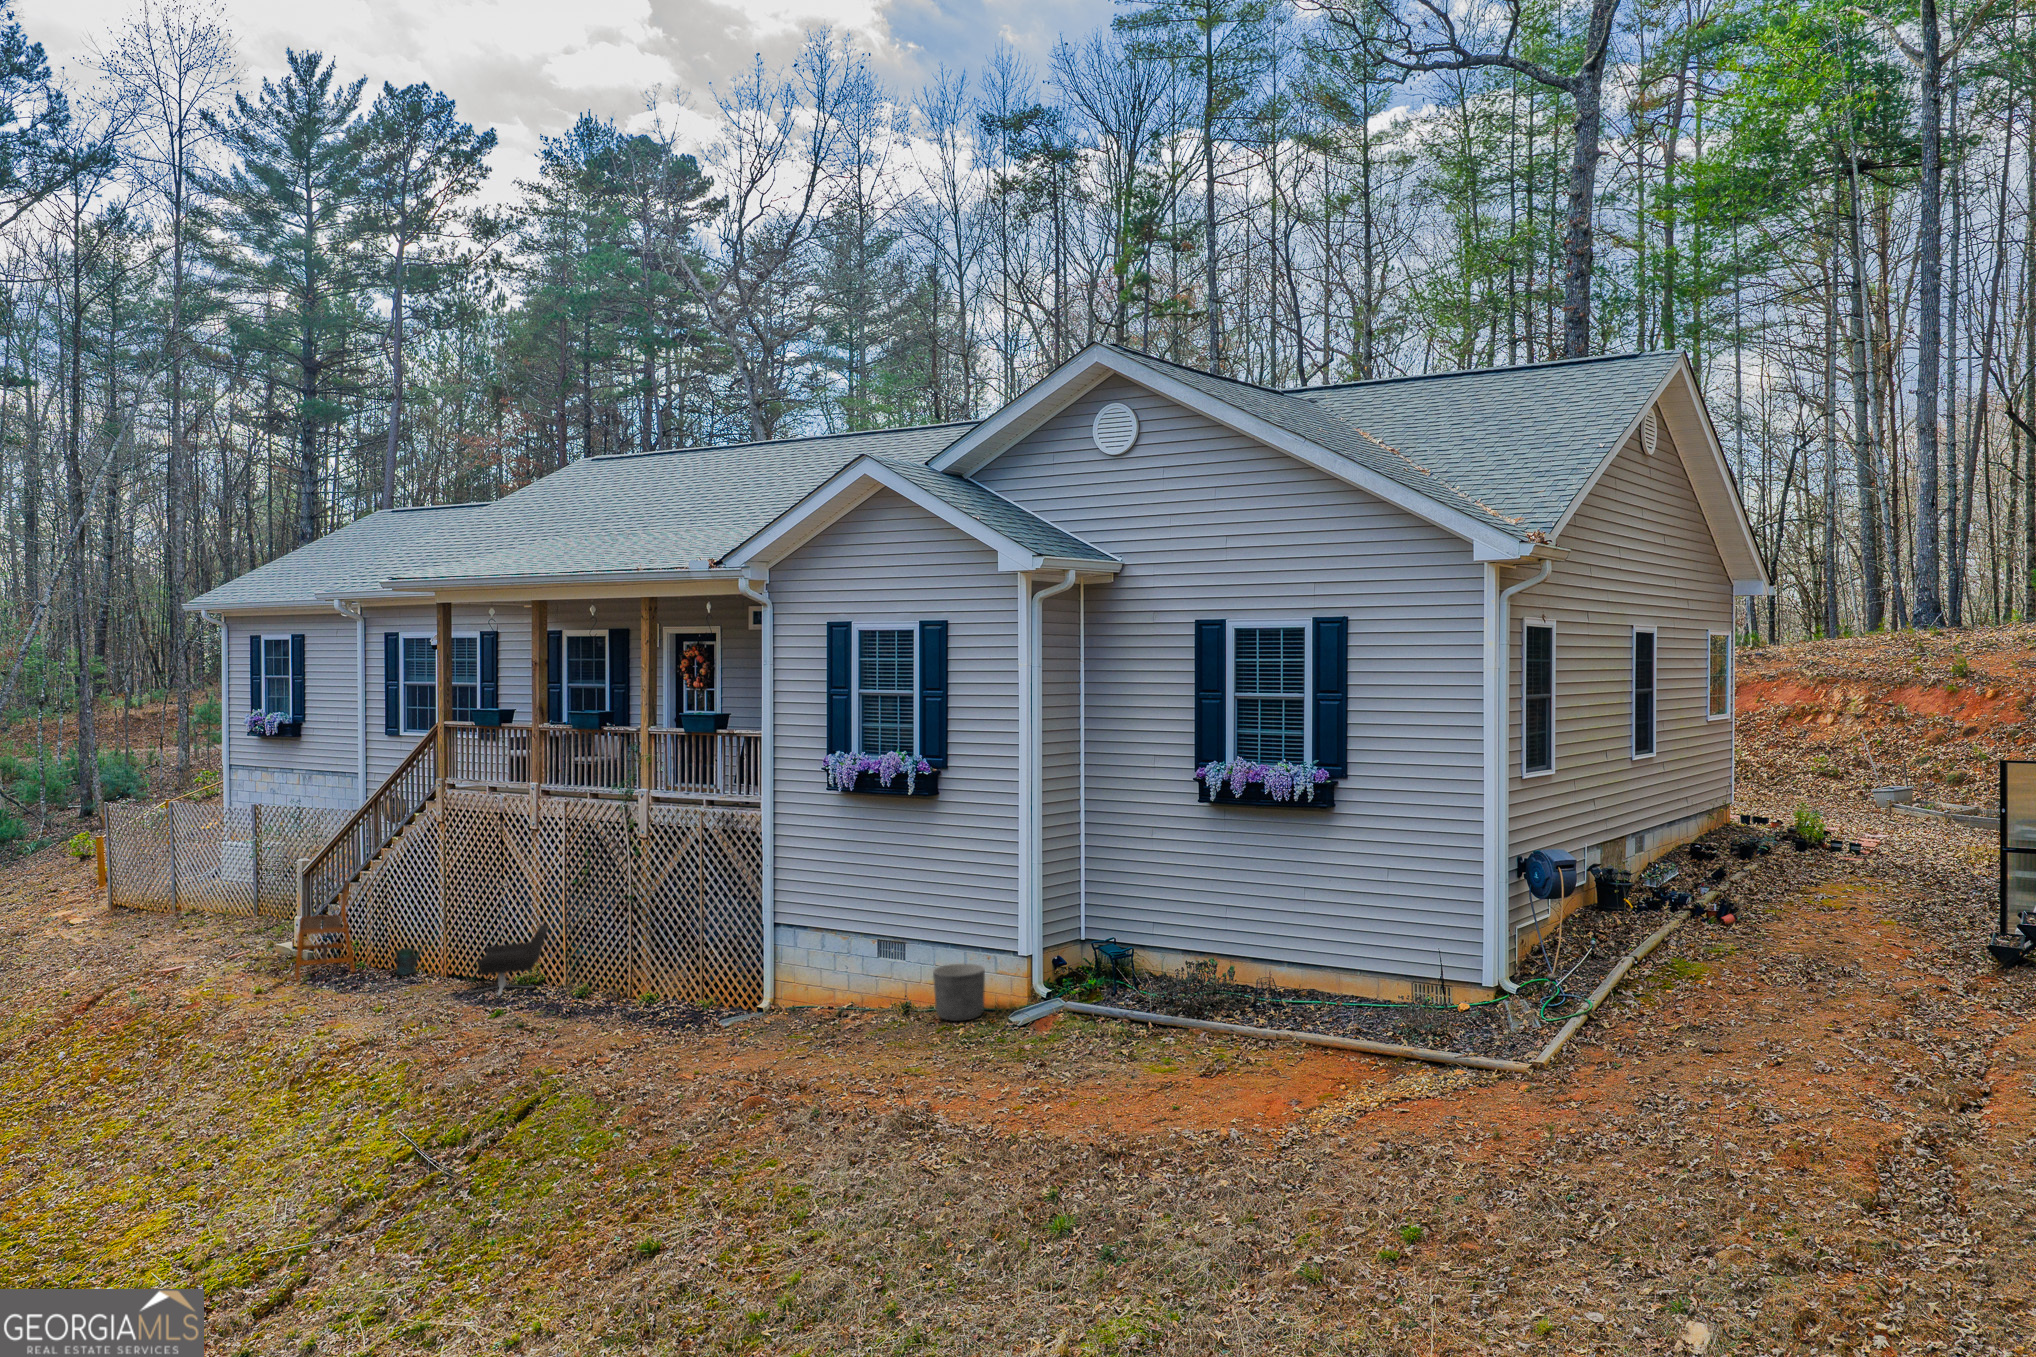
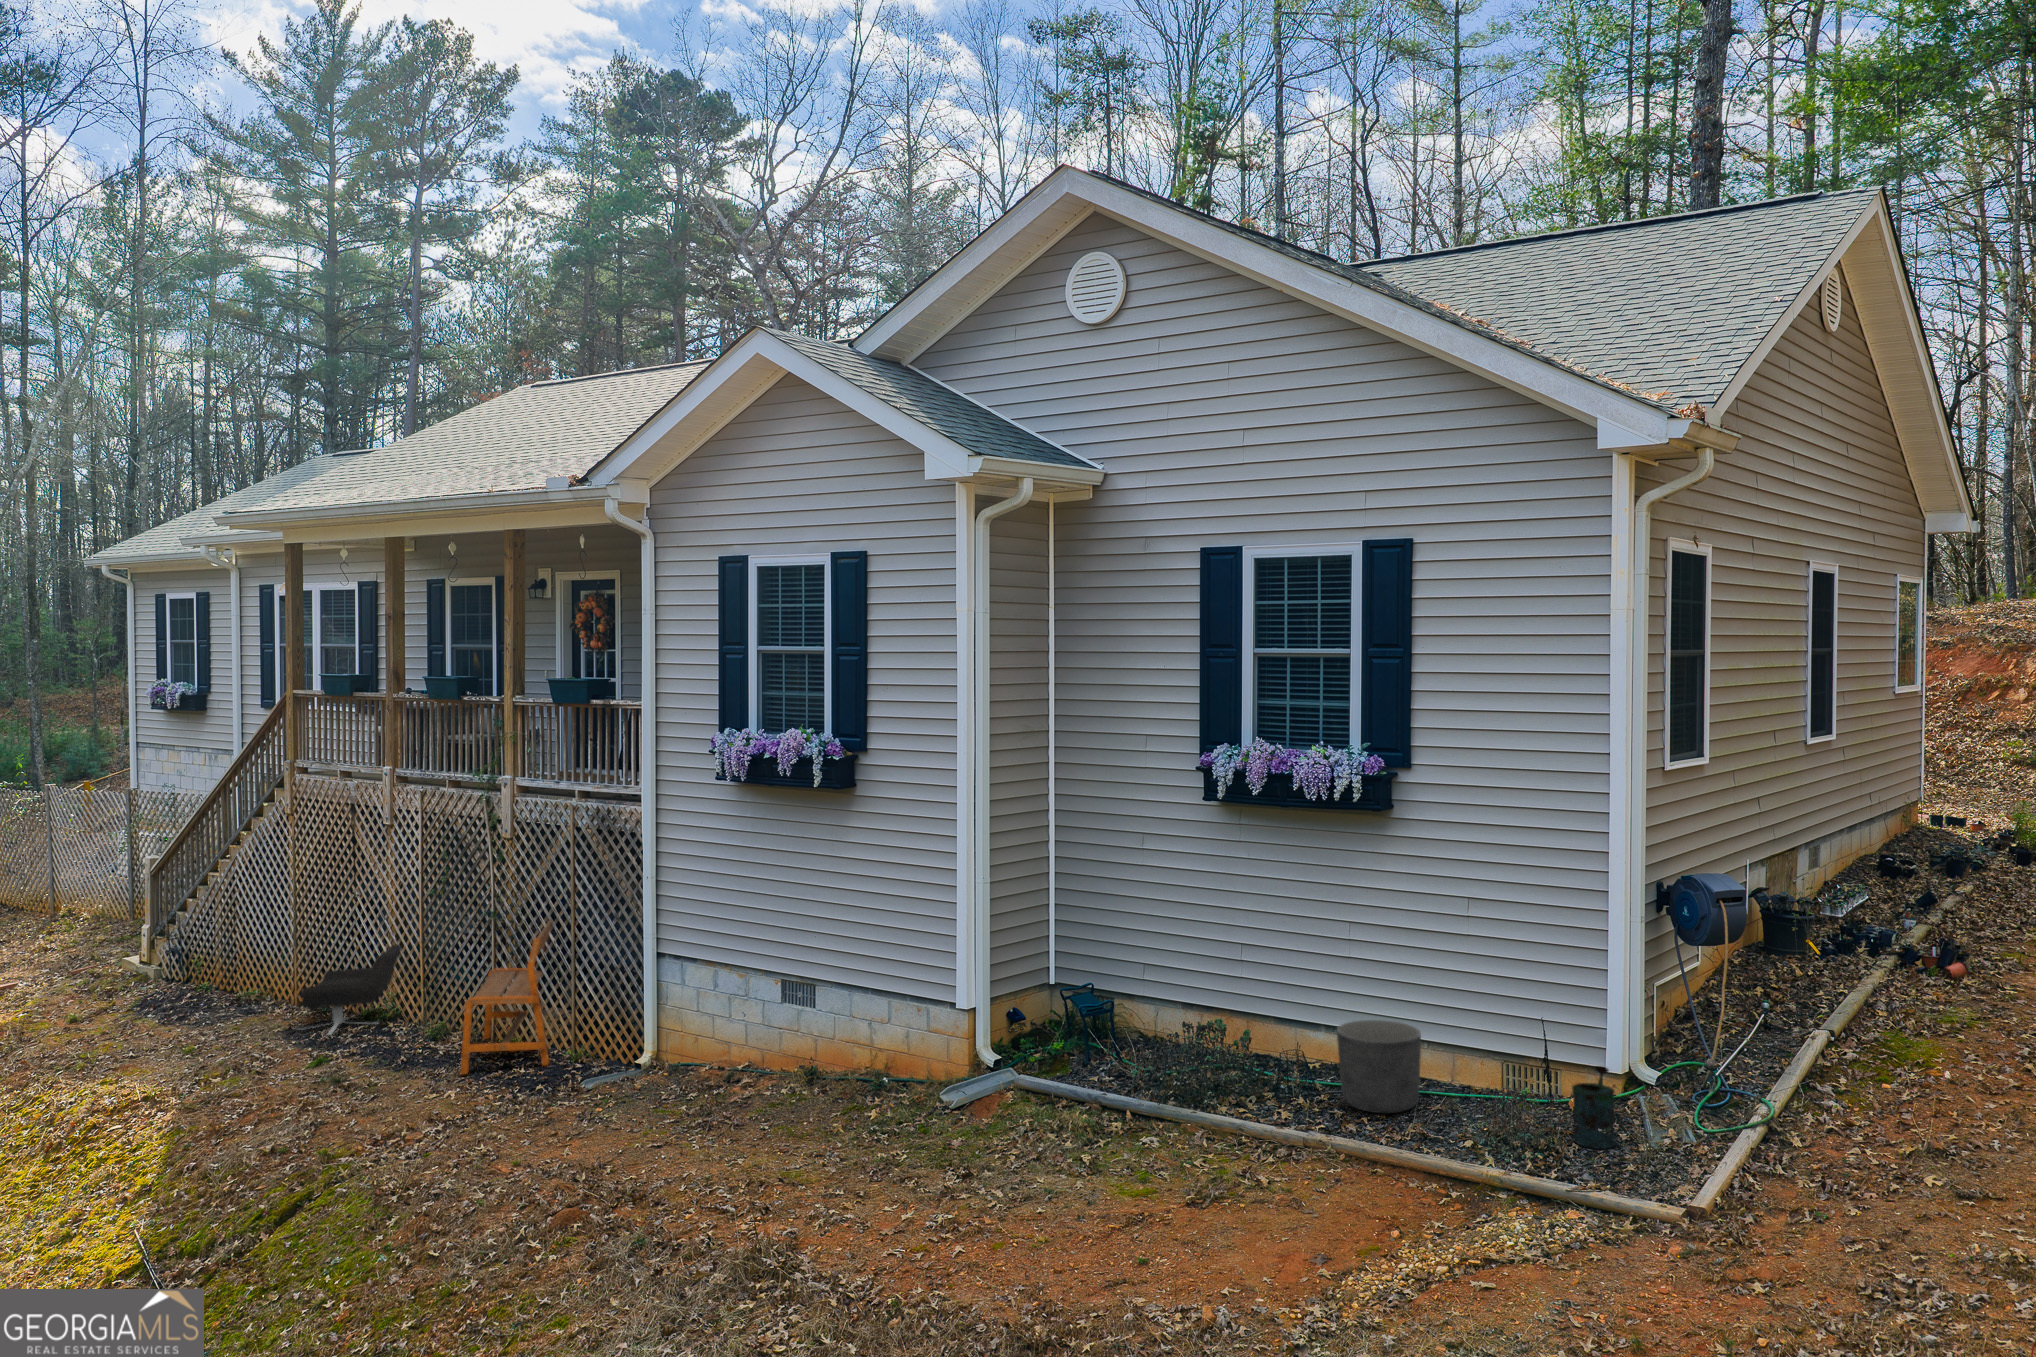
bench: present [295,880,355,980] -> present [461,920,552,1075]
watering can: present [392,942,426,975] -> present [1572,1066,1616,1149]
planter: present [933,964,985,1021] -> present [1337,1020,1421,1113]

